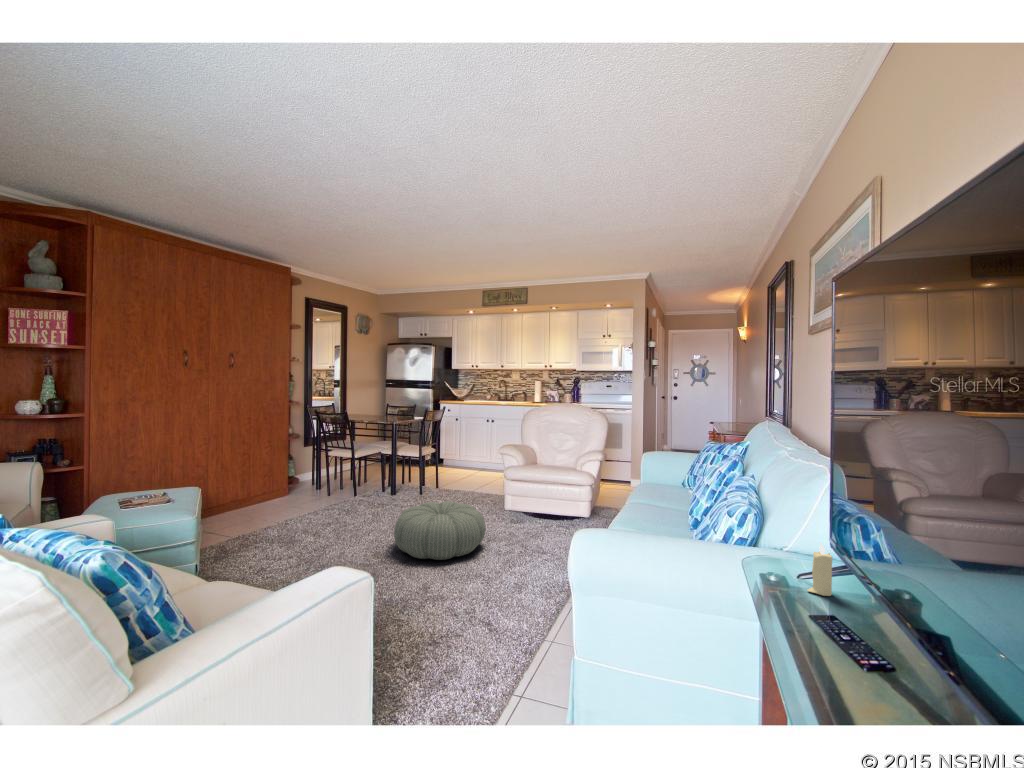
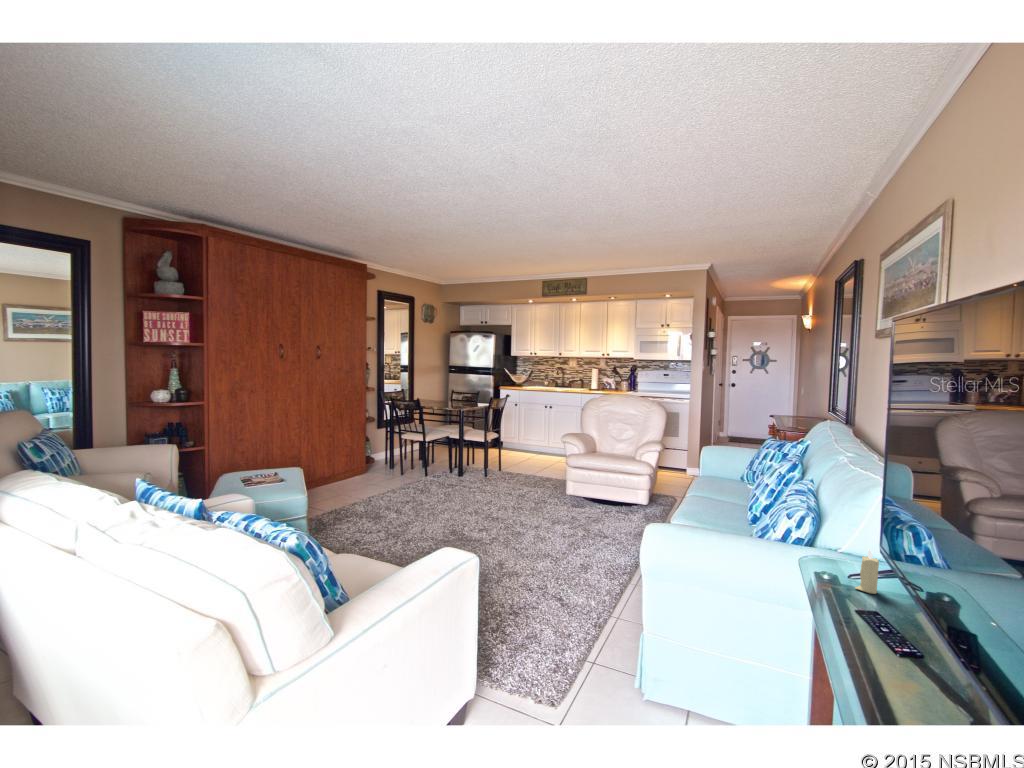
pouf: present [394,501,486,560] -> none [469,487,551,540]

